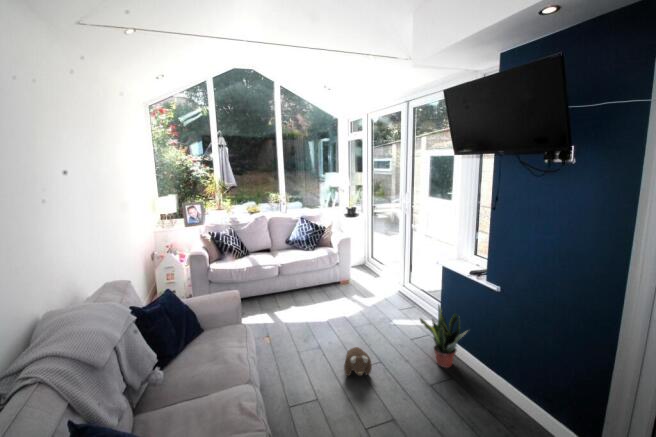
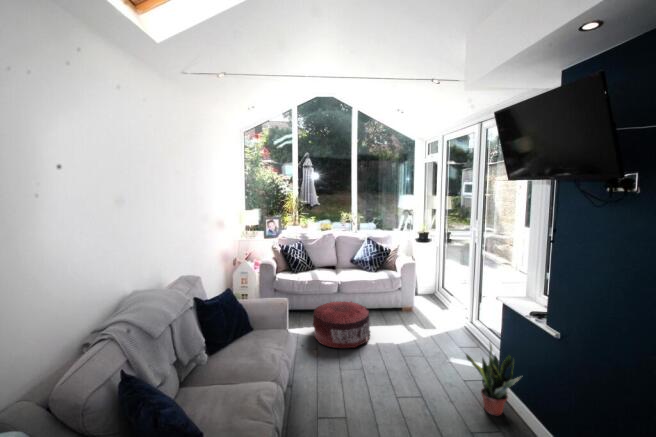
pouf: none [259,283,319,333] -> present [313,301,370,348]
plush toy: present [344,347,372,376] -> none [378,372,407,404]

